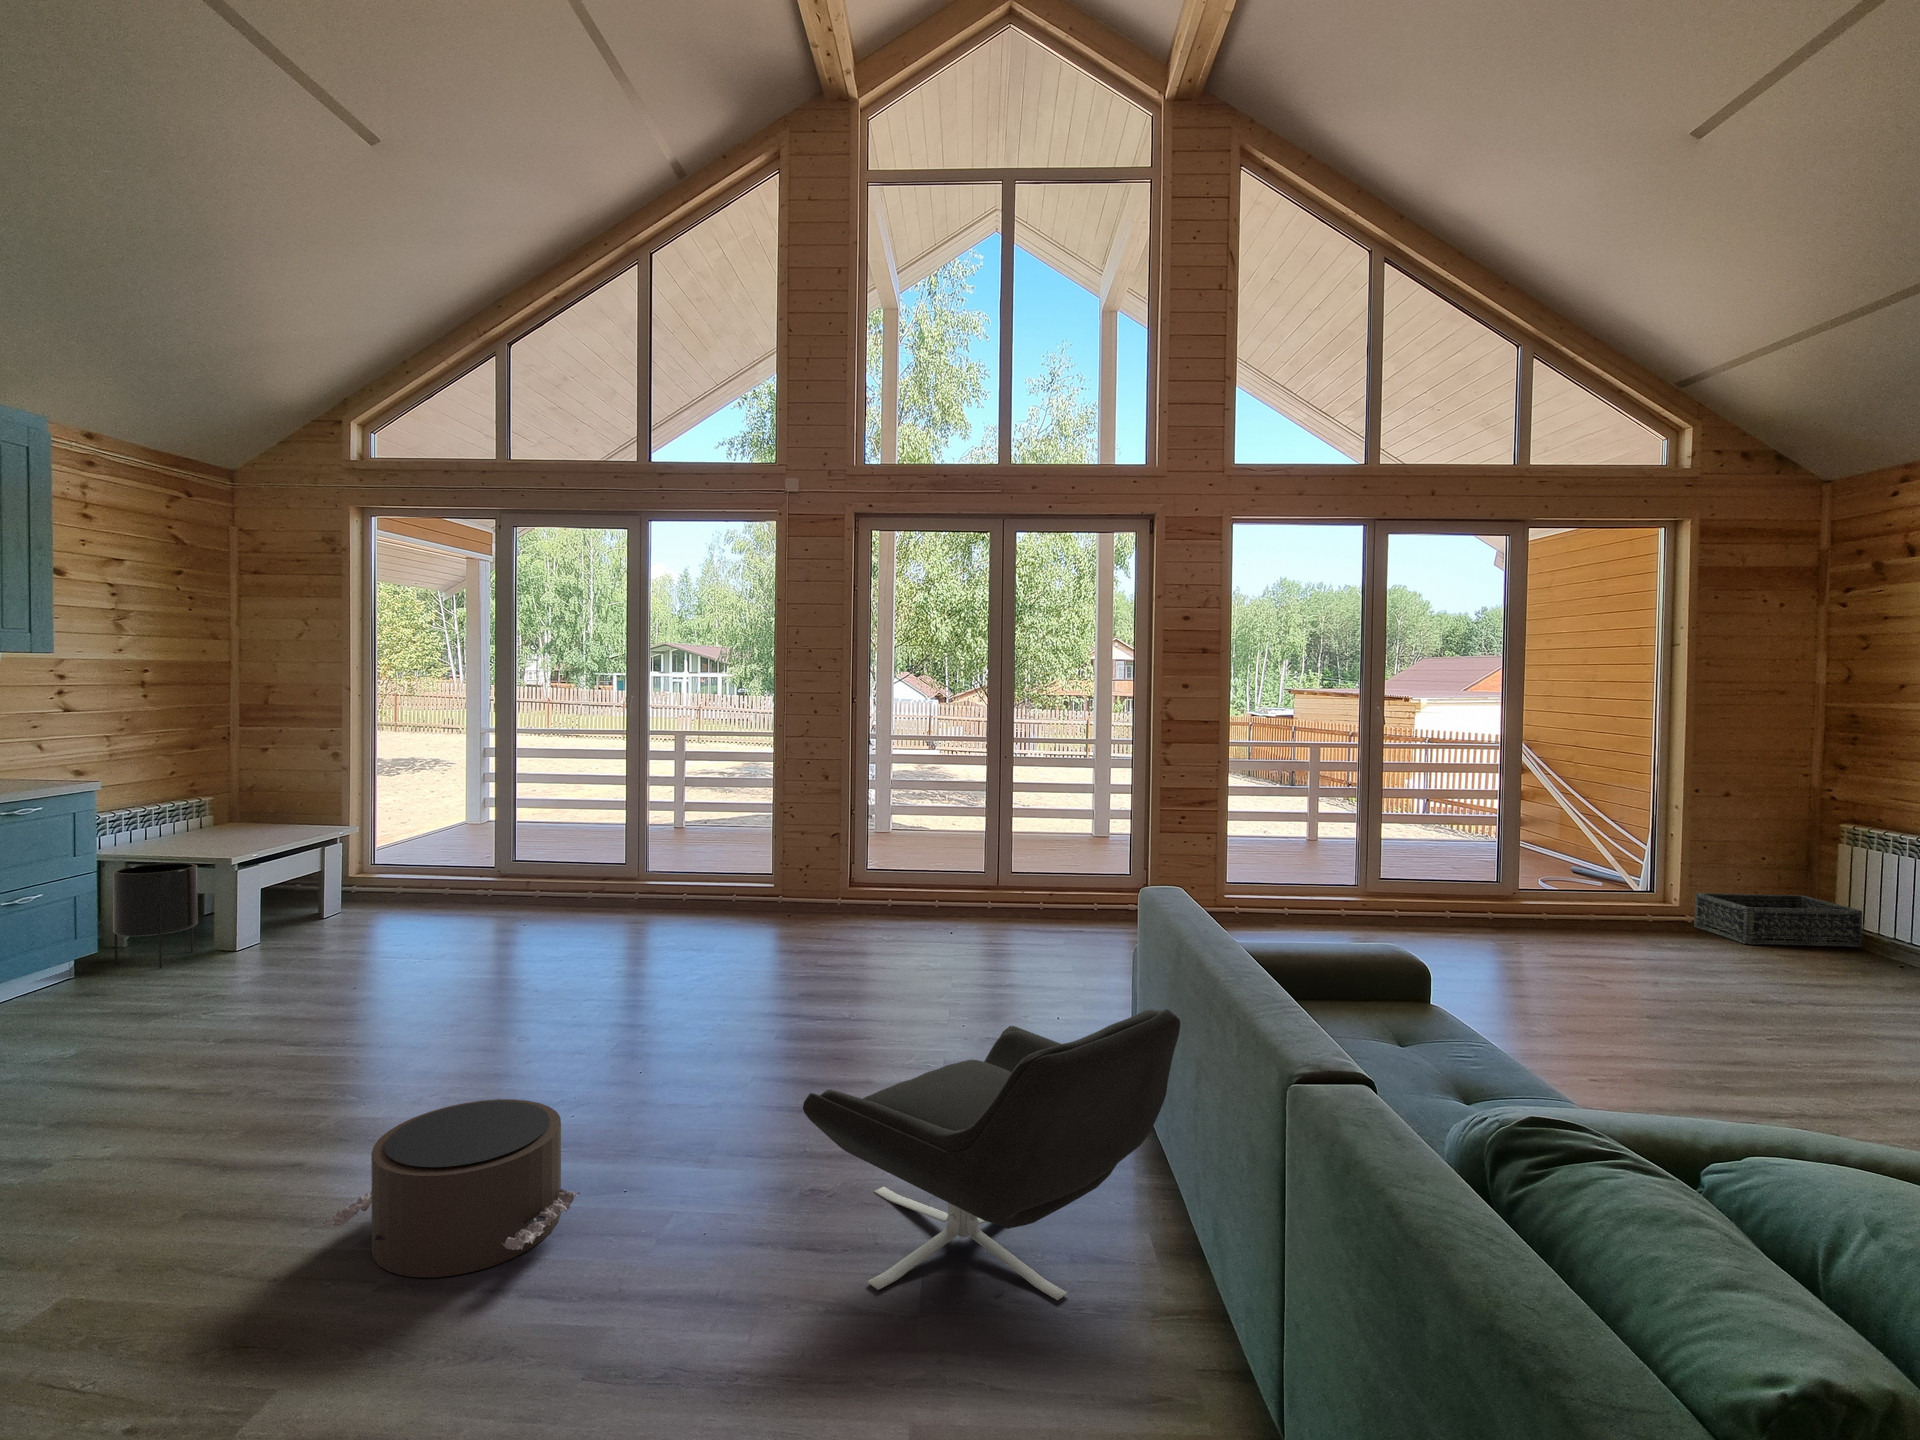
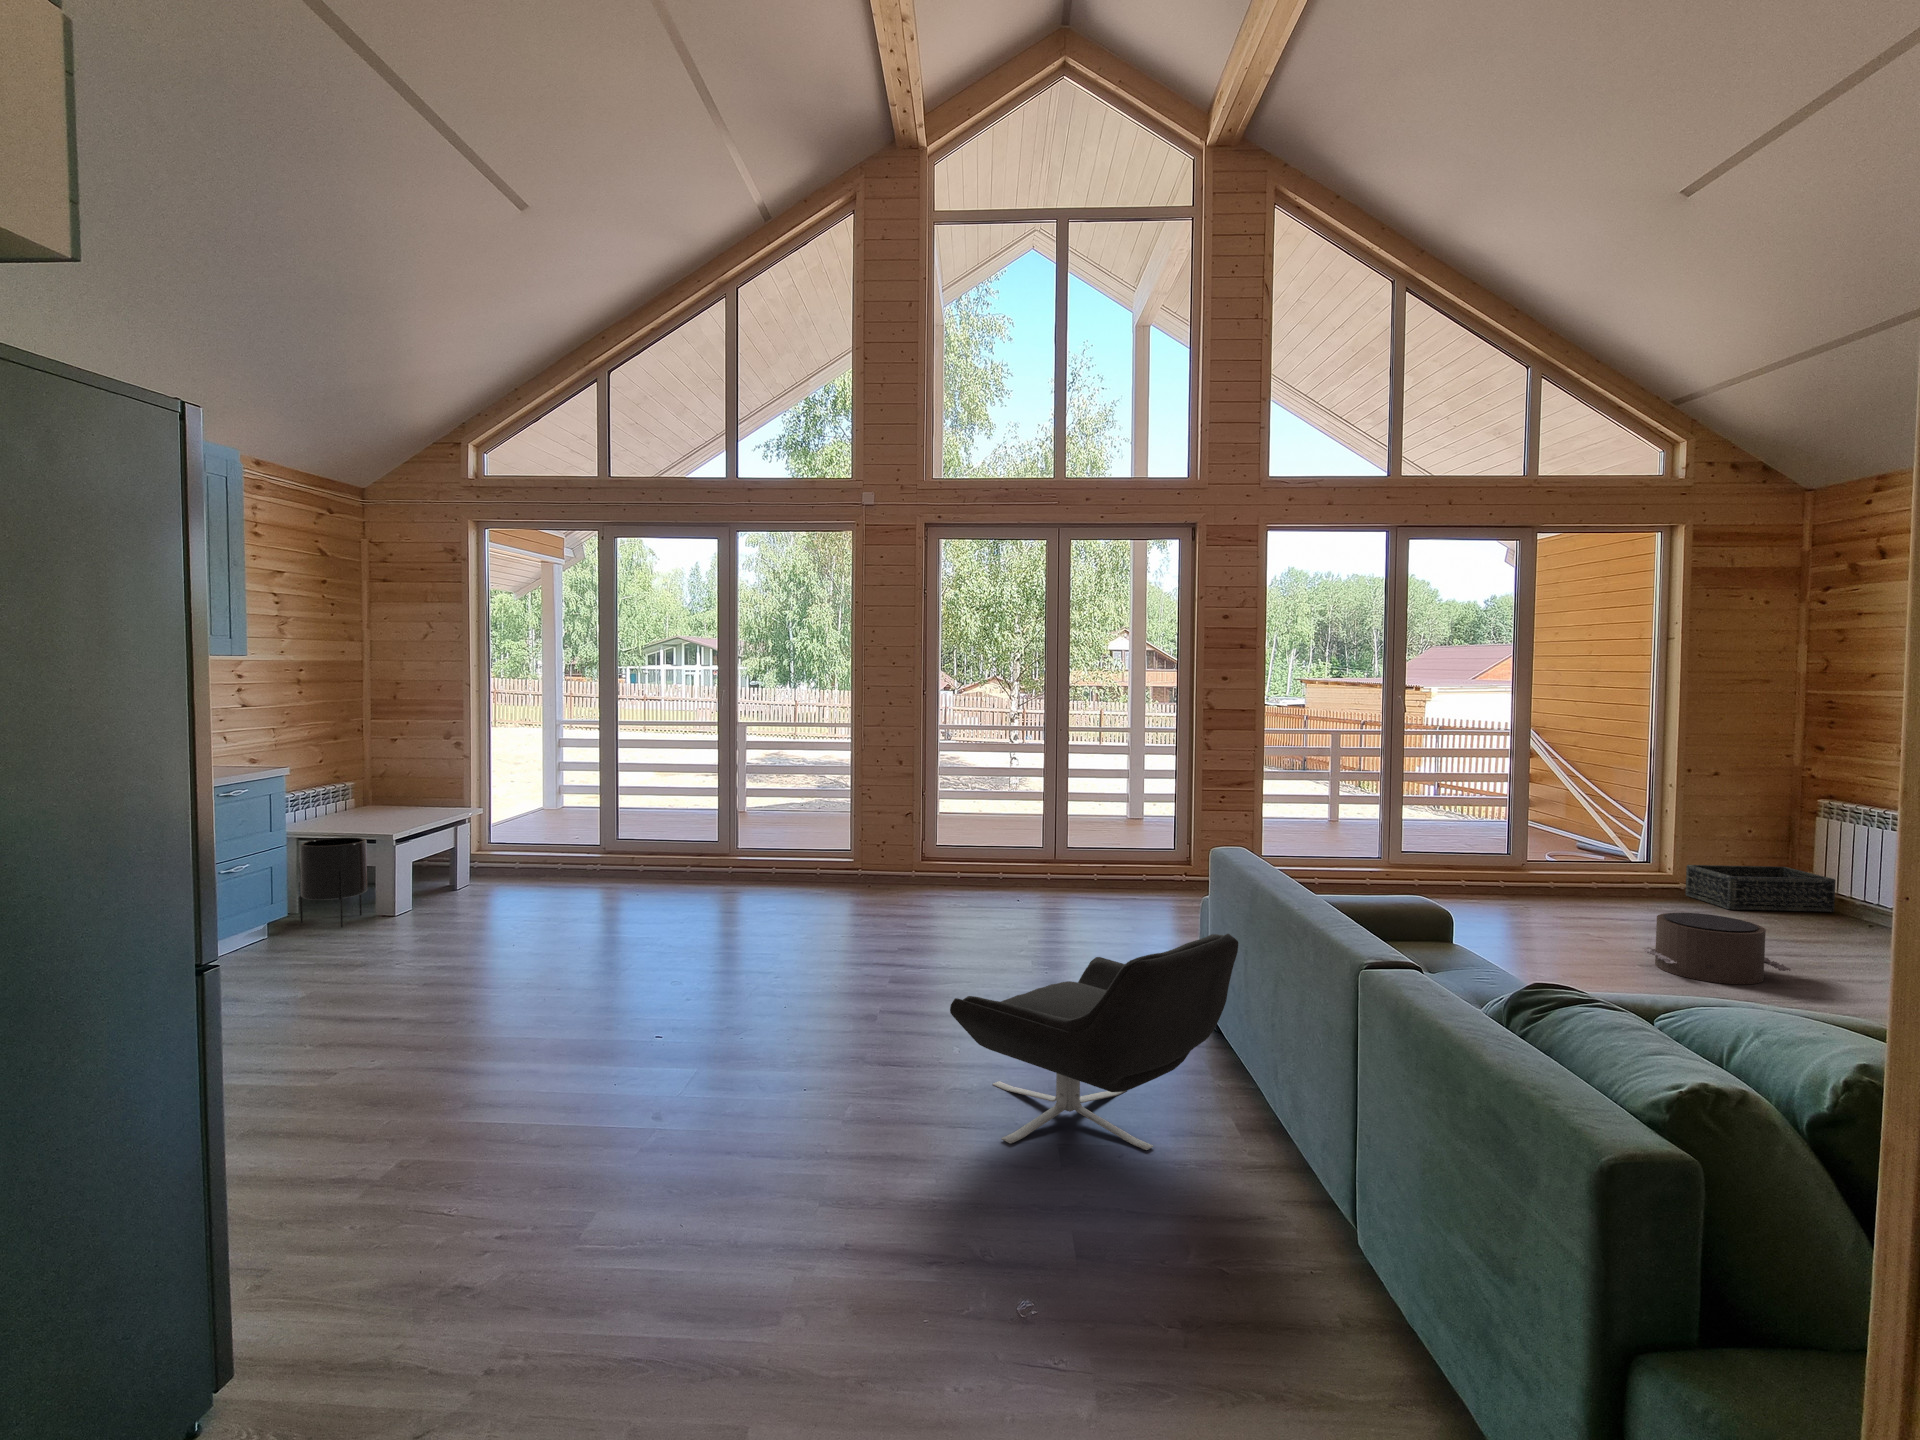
pouf: present [327,1099,580,1277] -> present [1643,913,1791,984]

